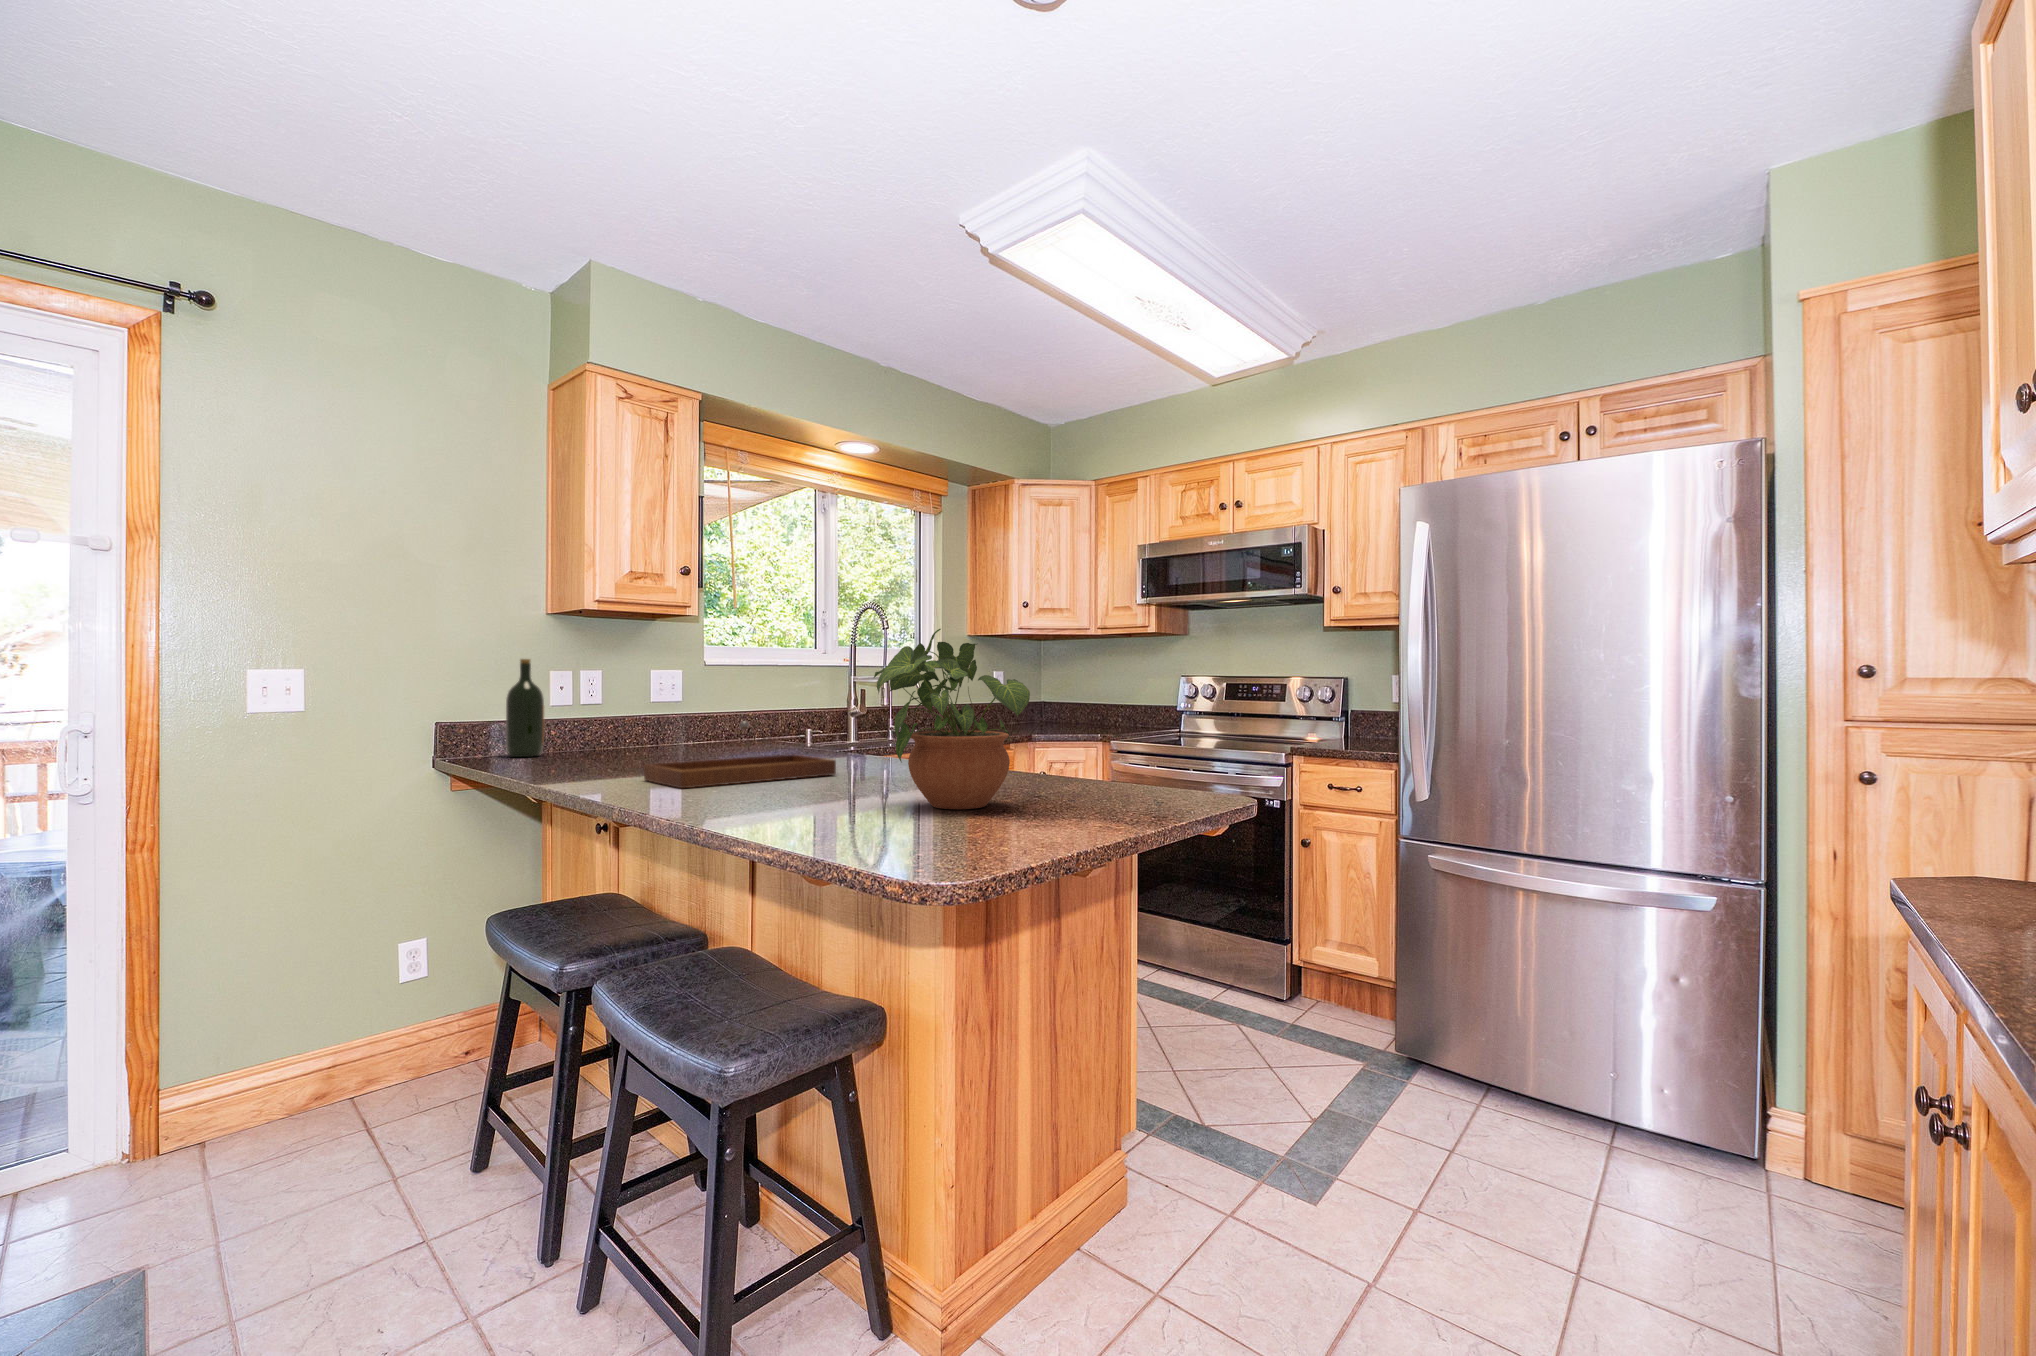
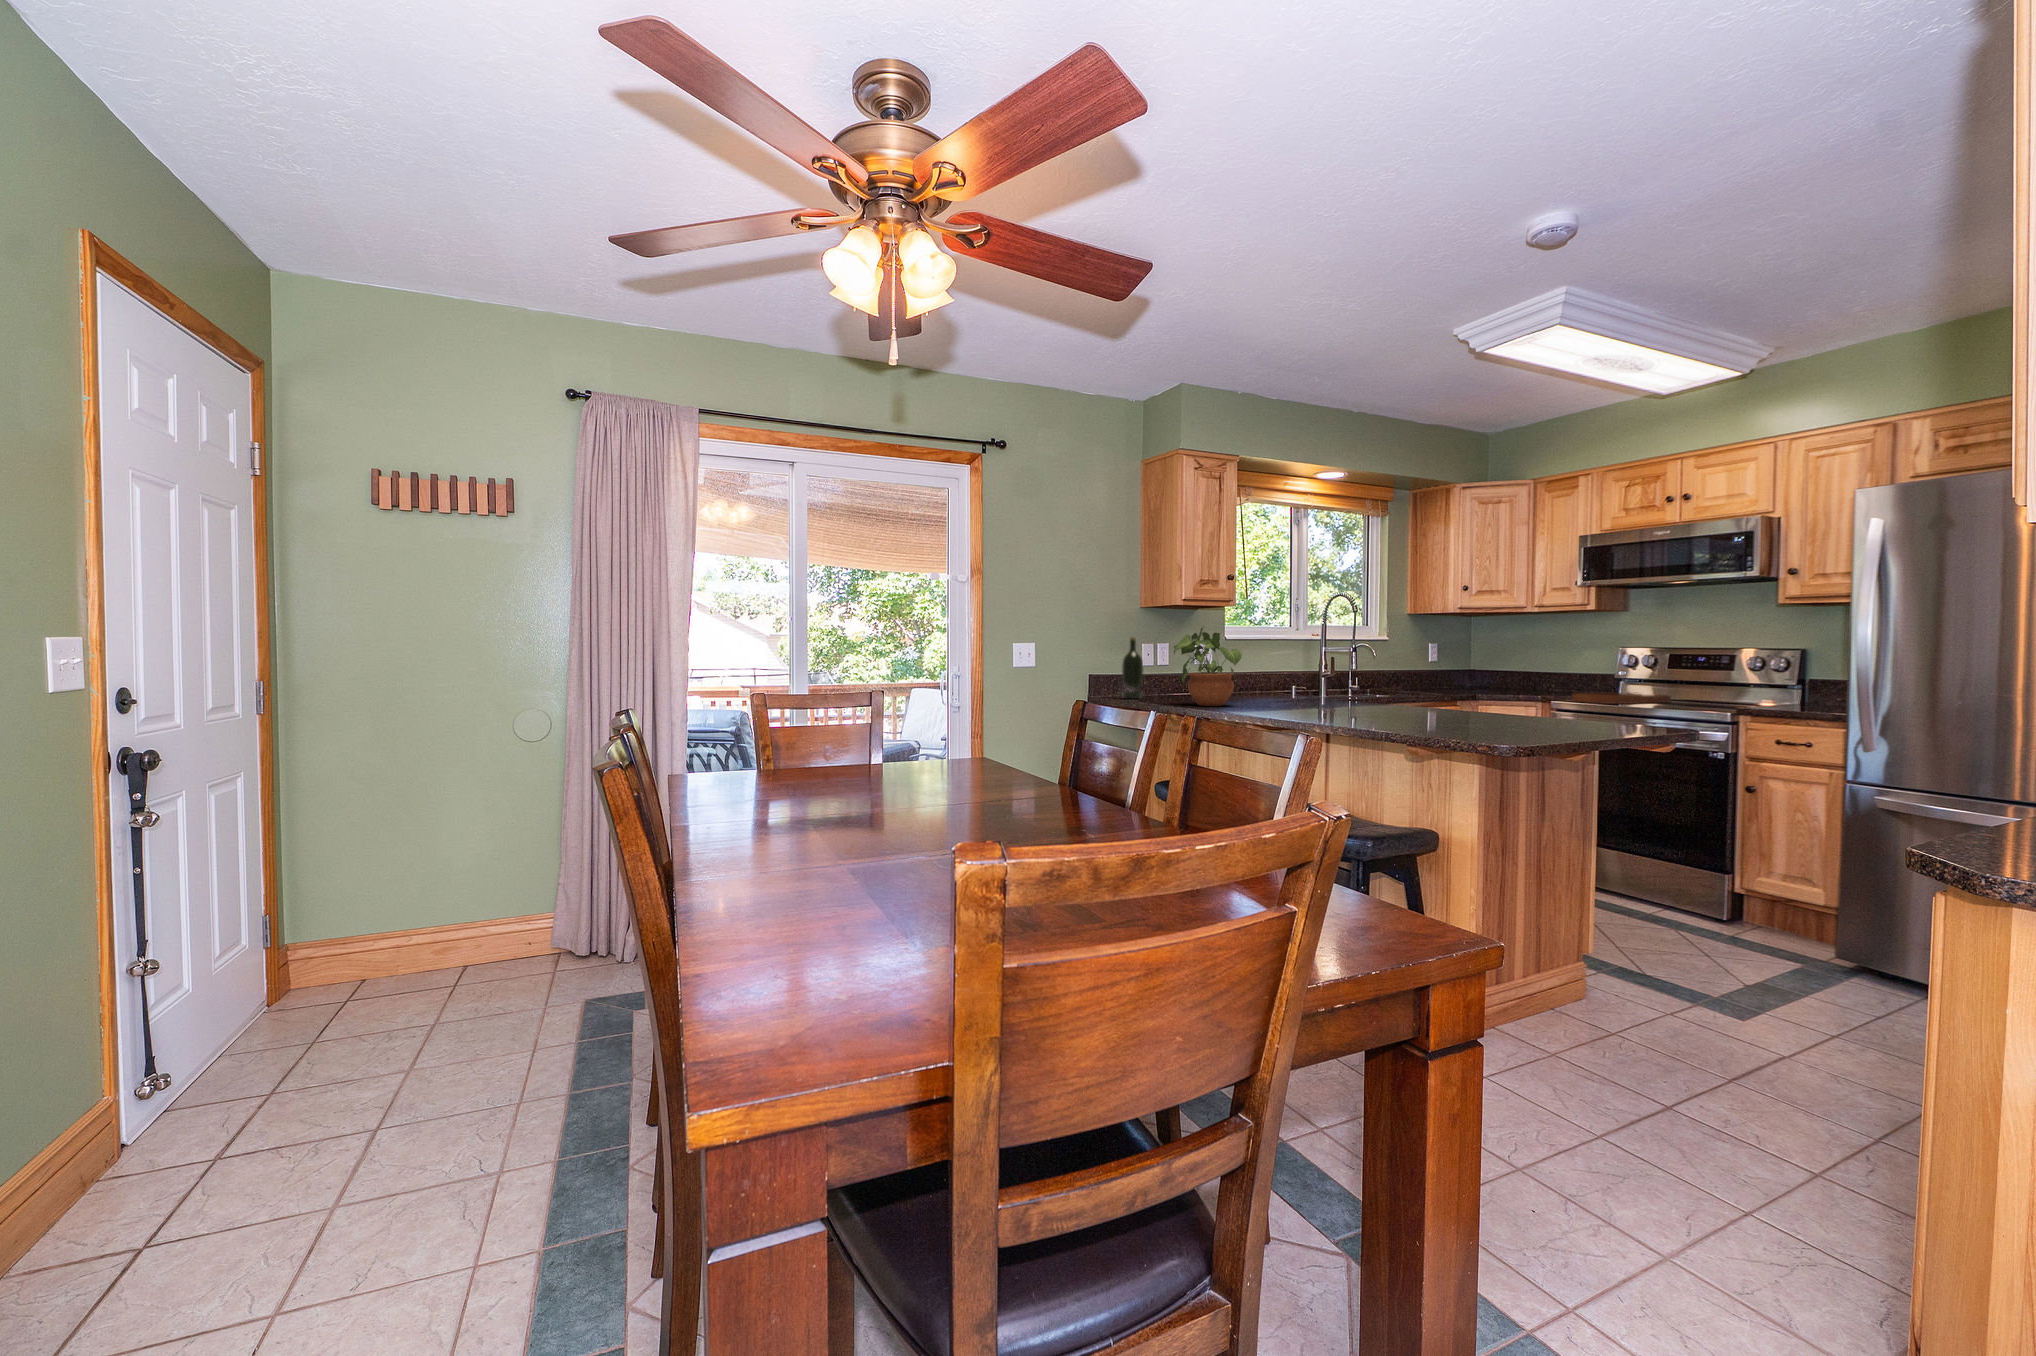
potted plant: present [874,629,1030,809] -> present [1174,626,1242,706]
tray: present [644,721,836,788] -> present [1572,673,1671,704]

